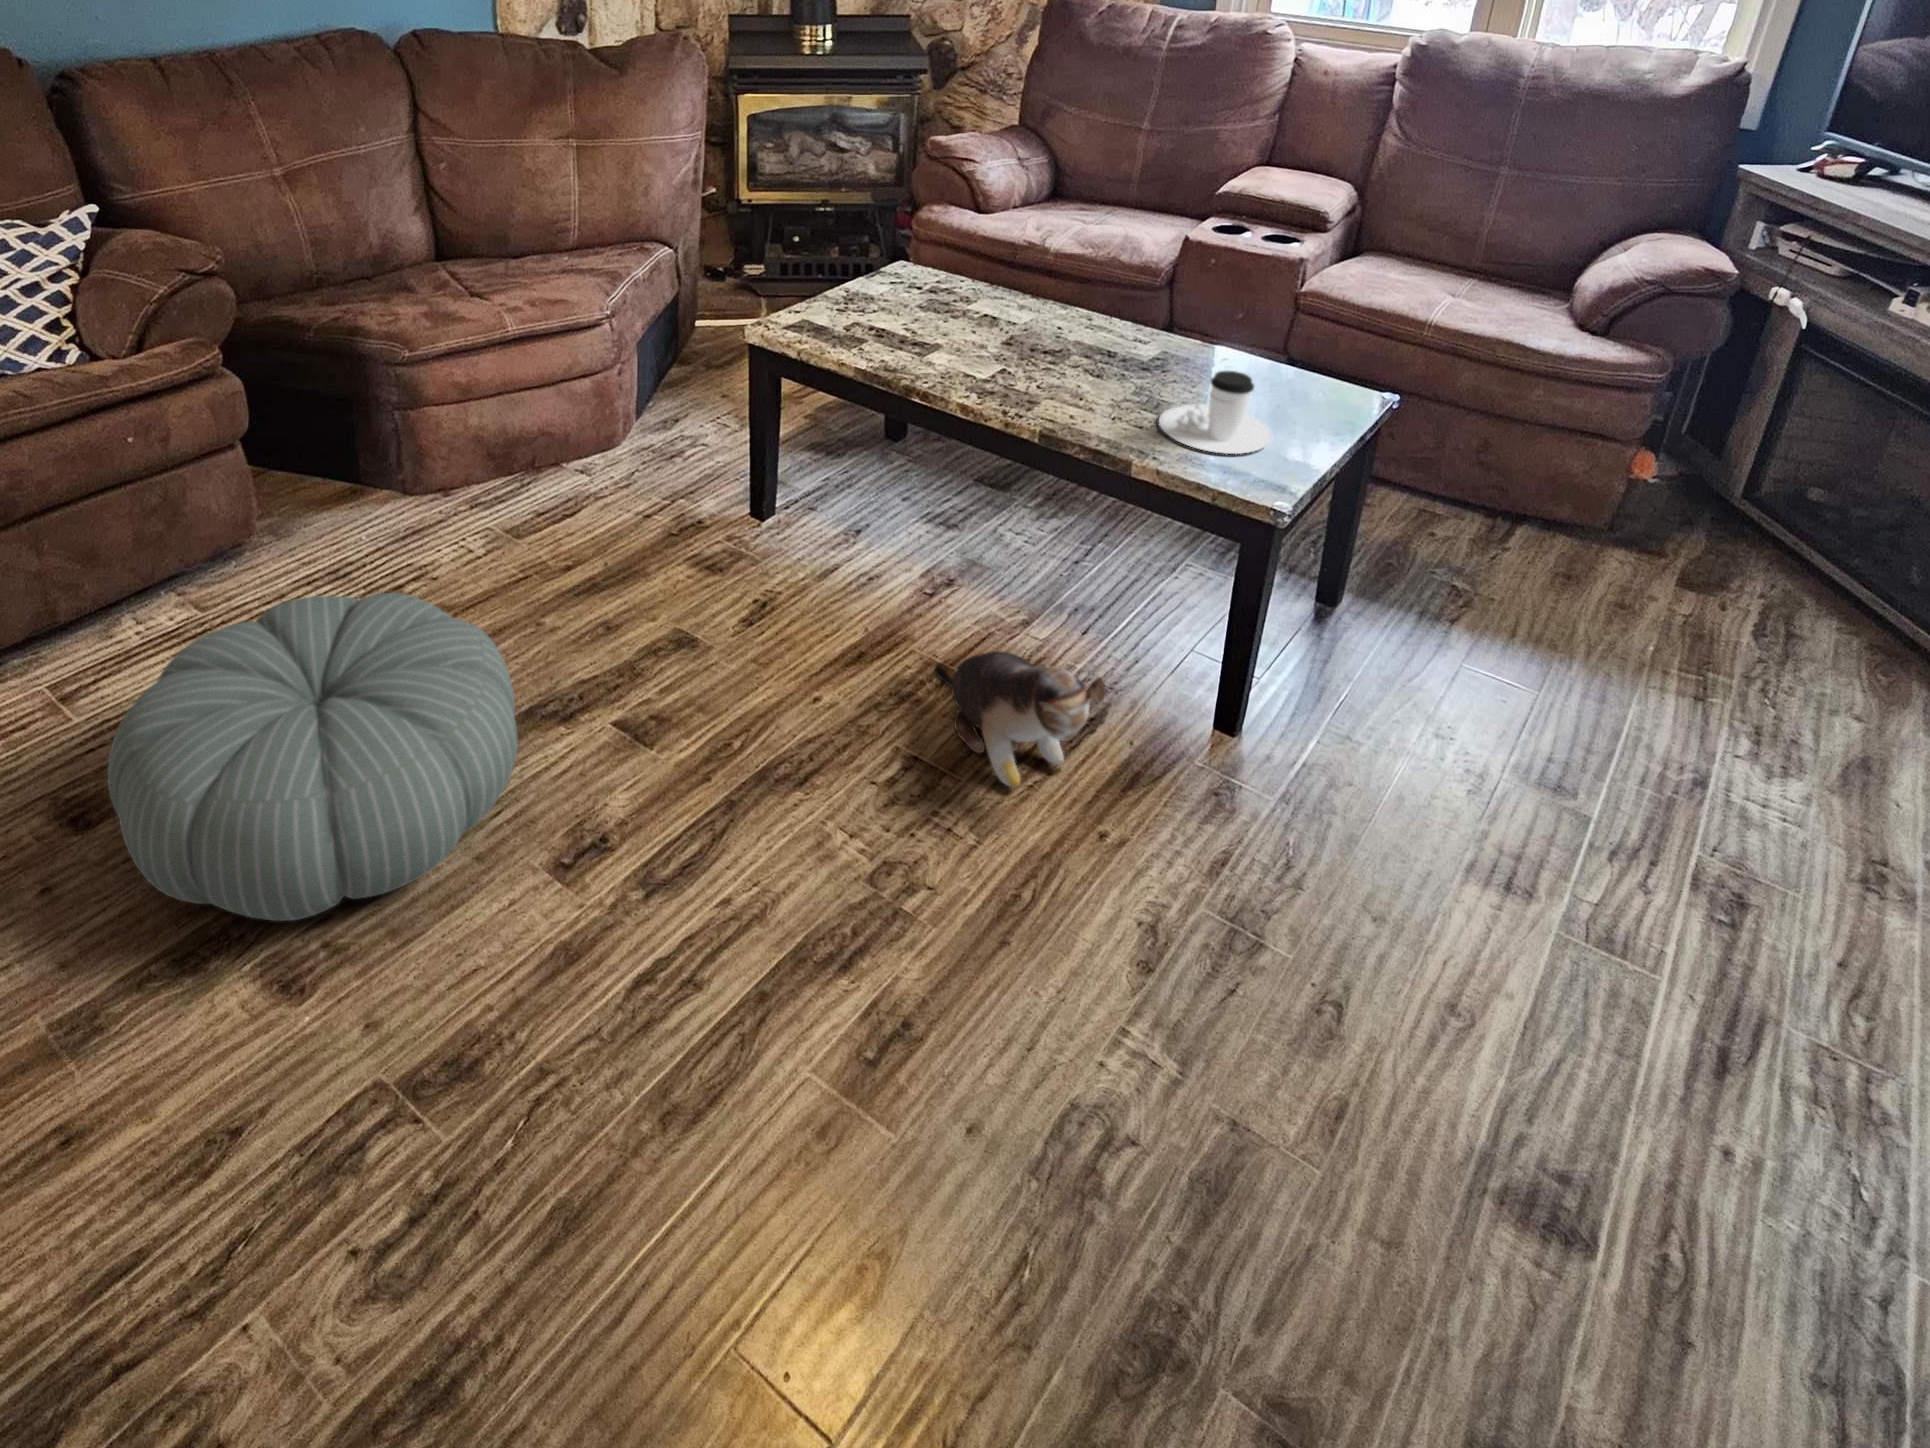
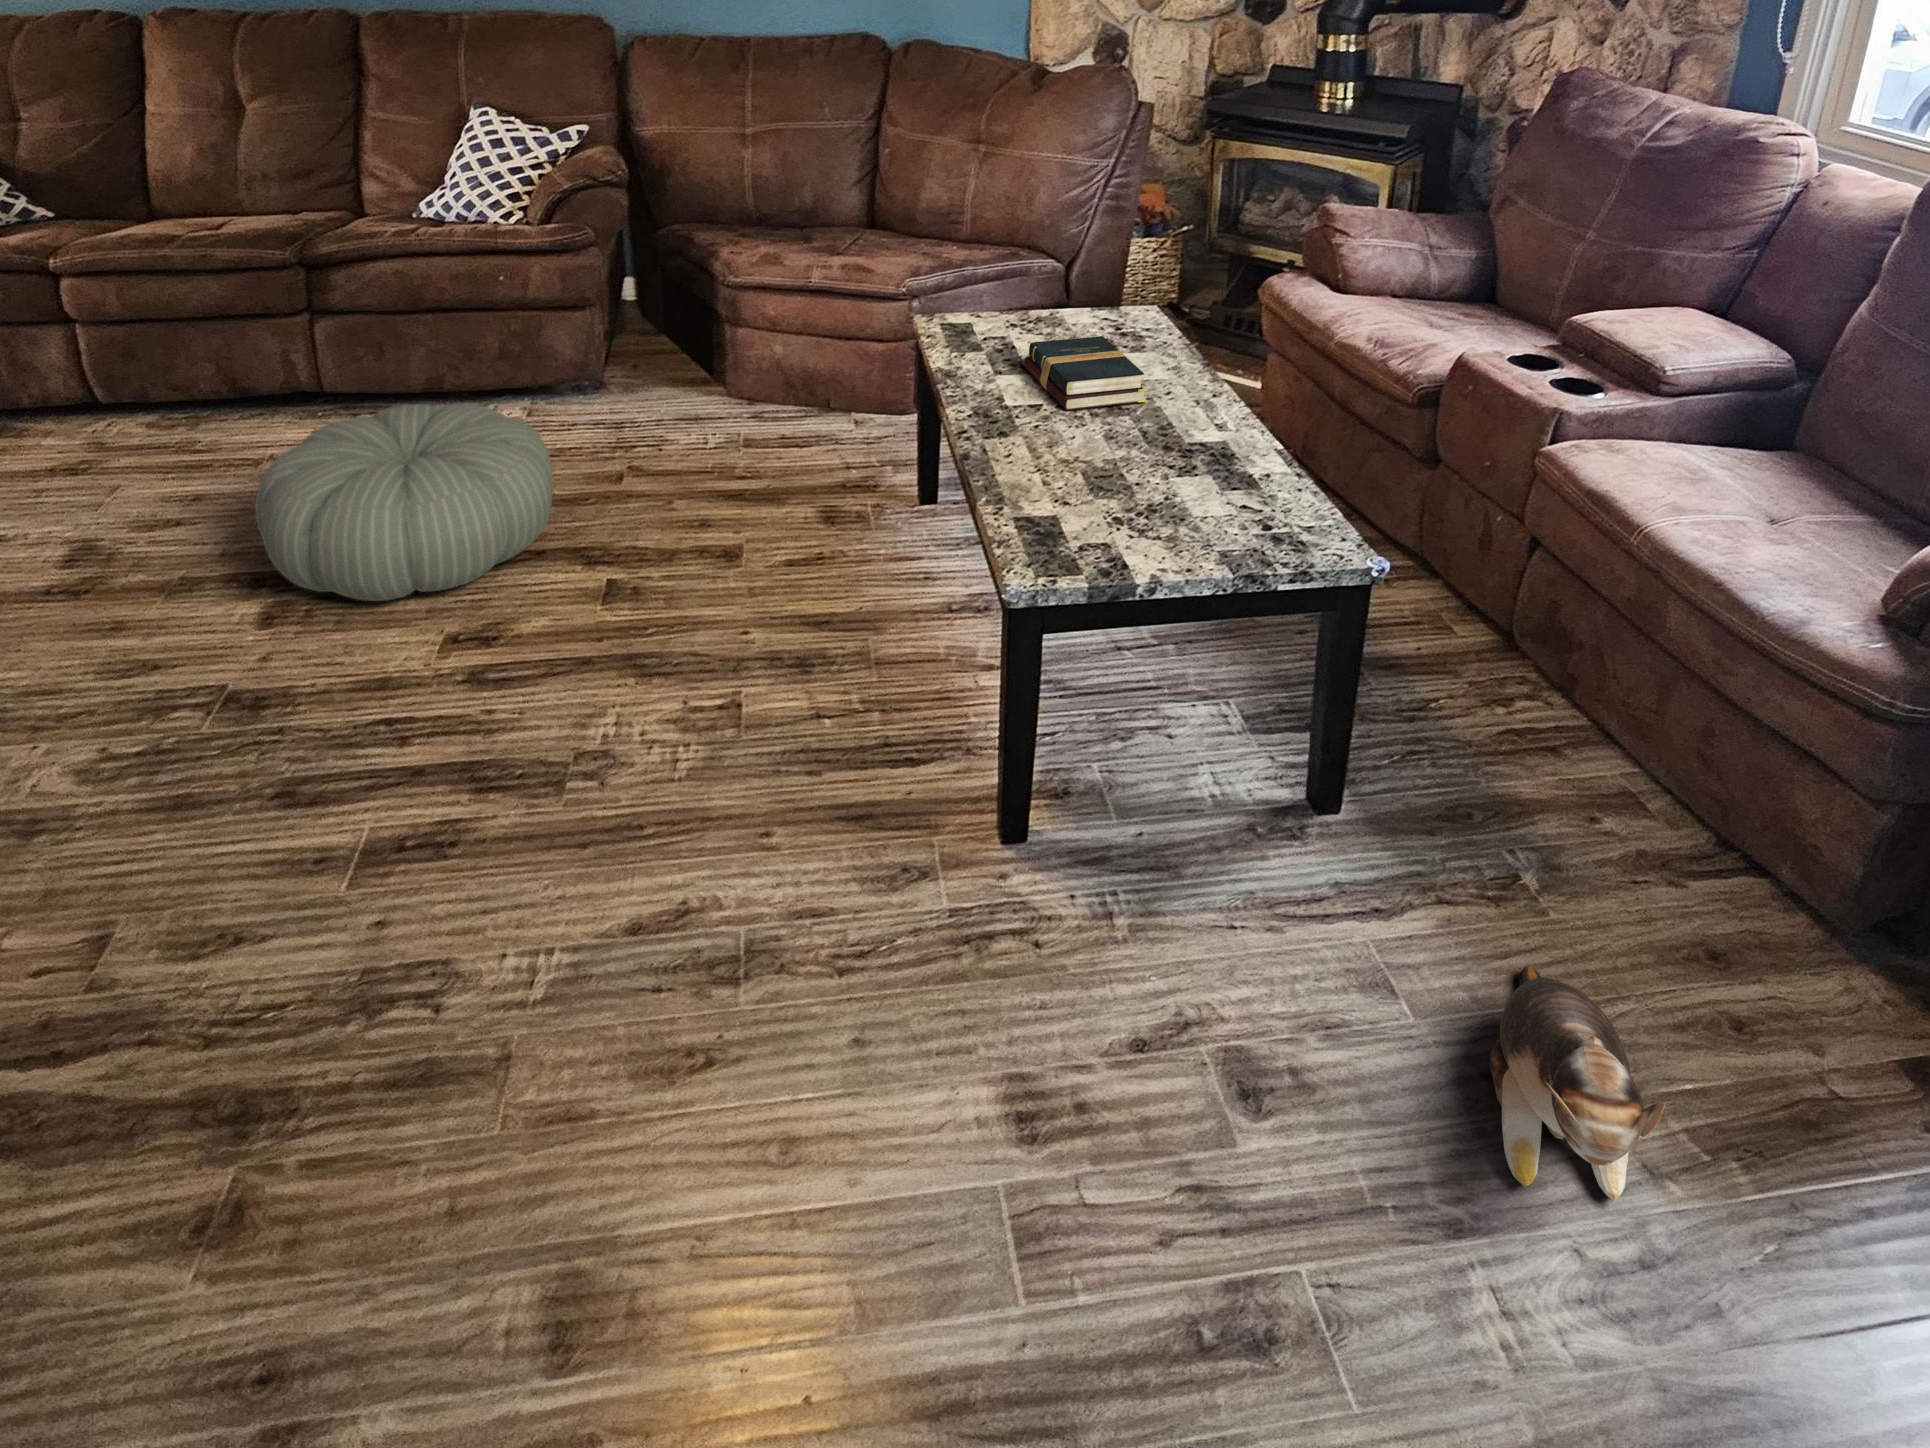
hardback book: none [928,294,1058,365] -> present [1024,336,1148,410]
coffee cup: present [1159,371,1272,454] -> none [1051,447,1175,544]
plush toy: present [935,651,1105,787] -> present [1490,966,1665,1200]

